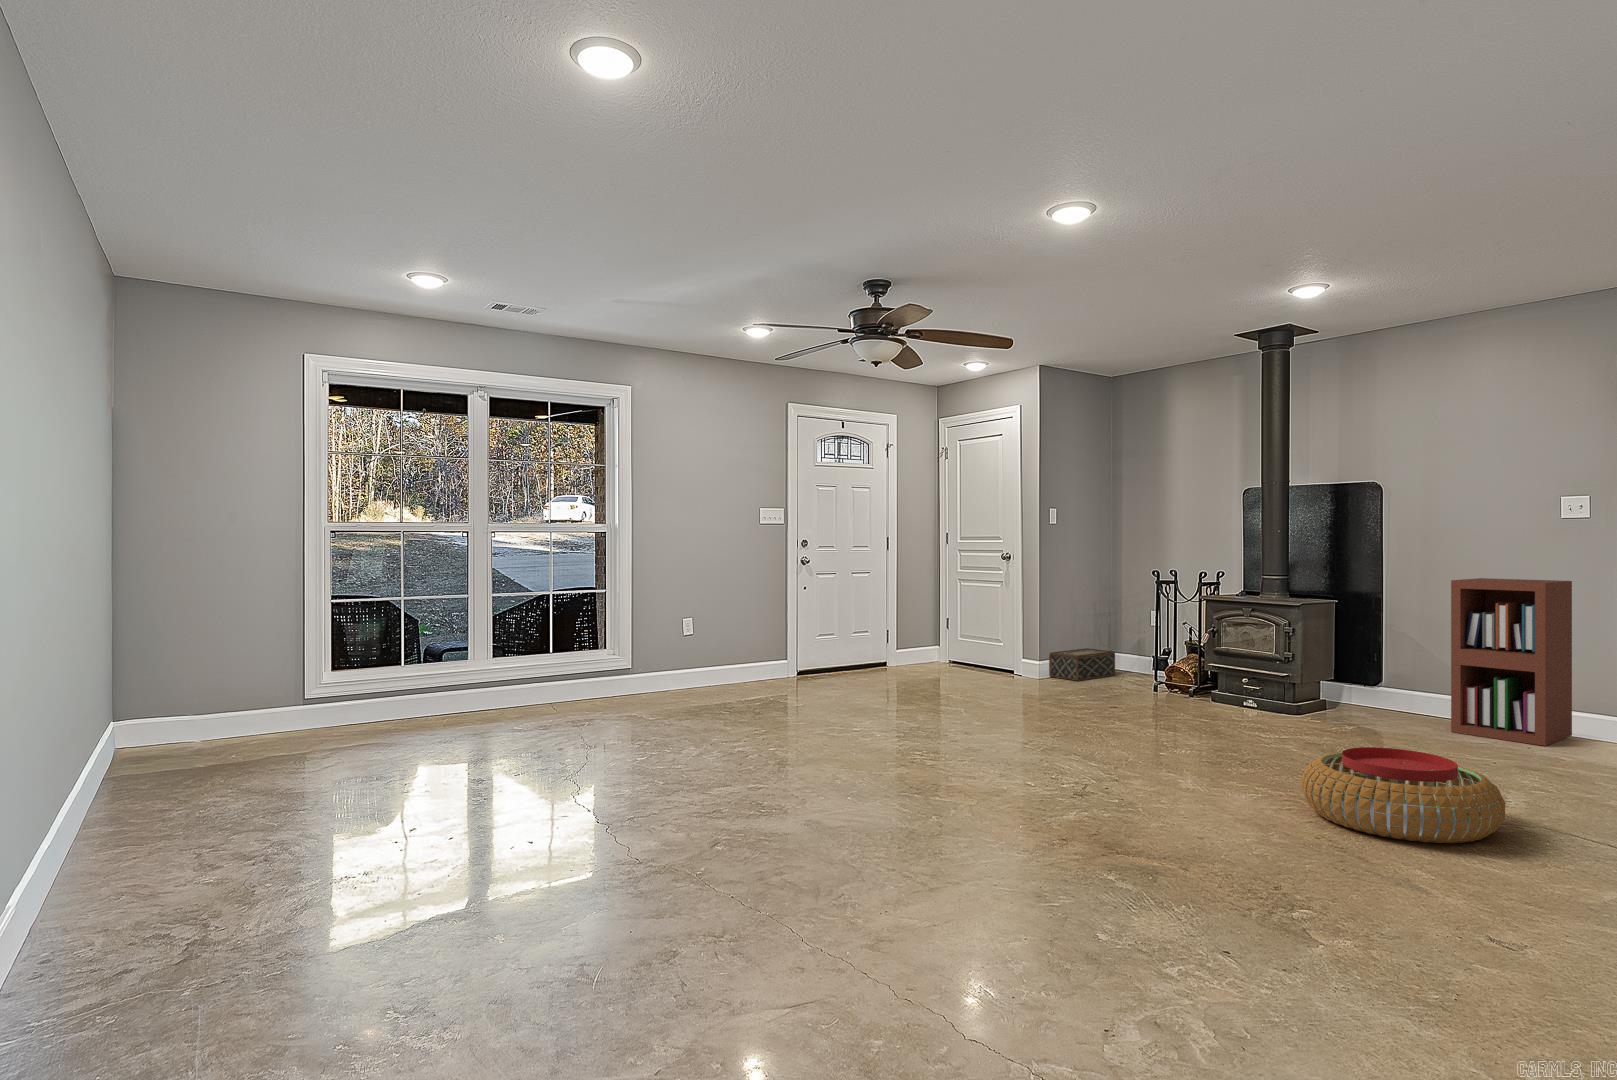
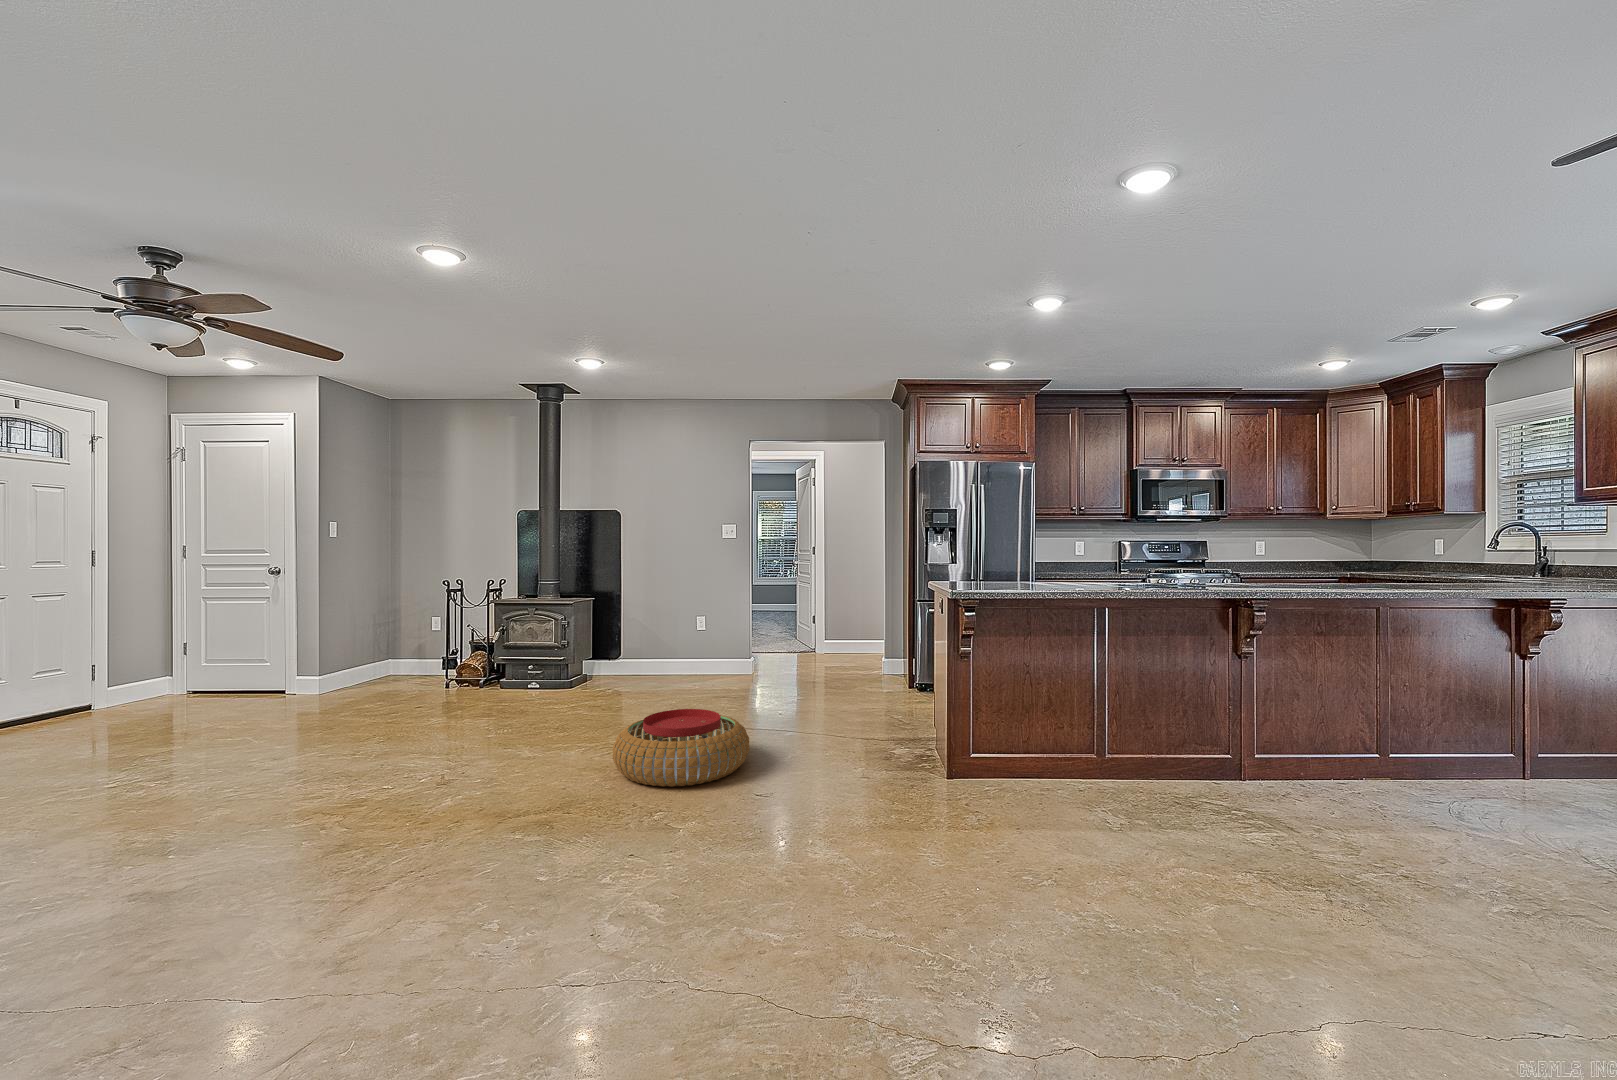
bookshelf: present [1451,578,1572,746] -> none [673,577,733,684]
woven basket: present [1049,648,1115,681] -> none [330,657,403,691]

